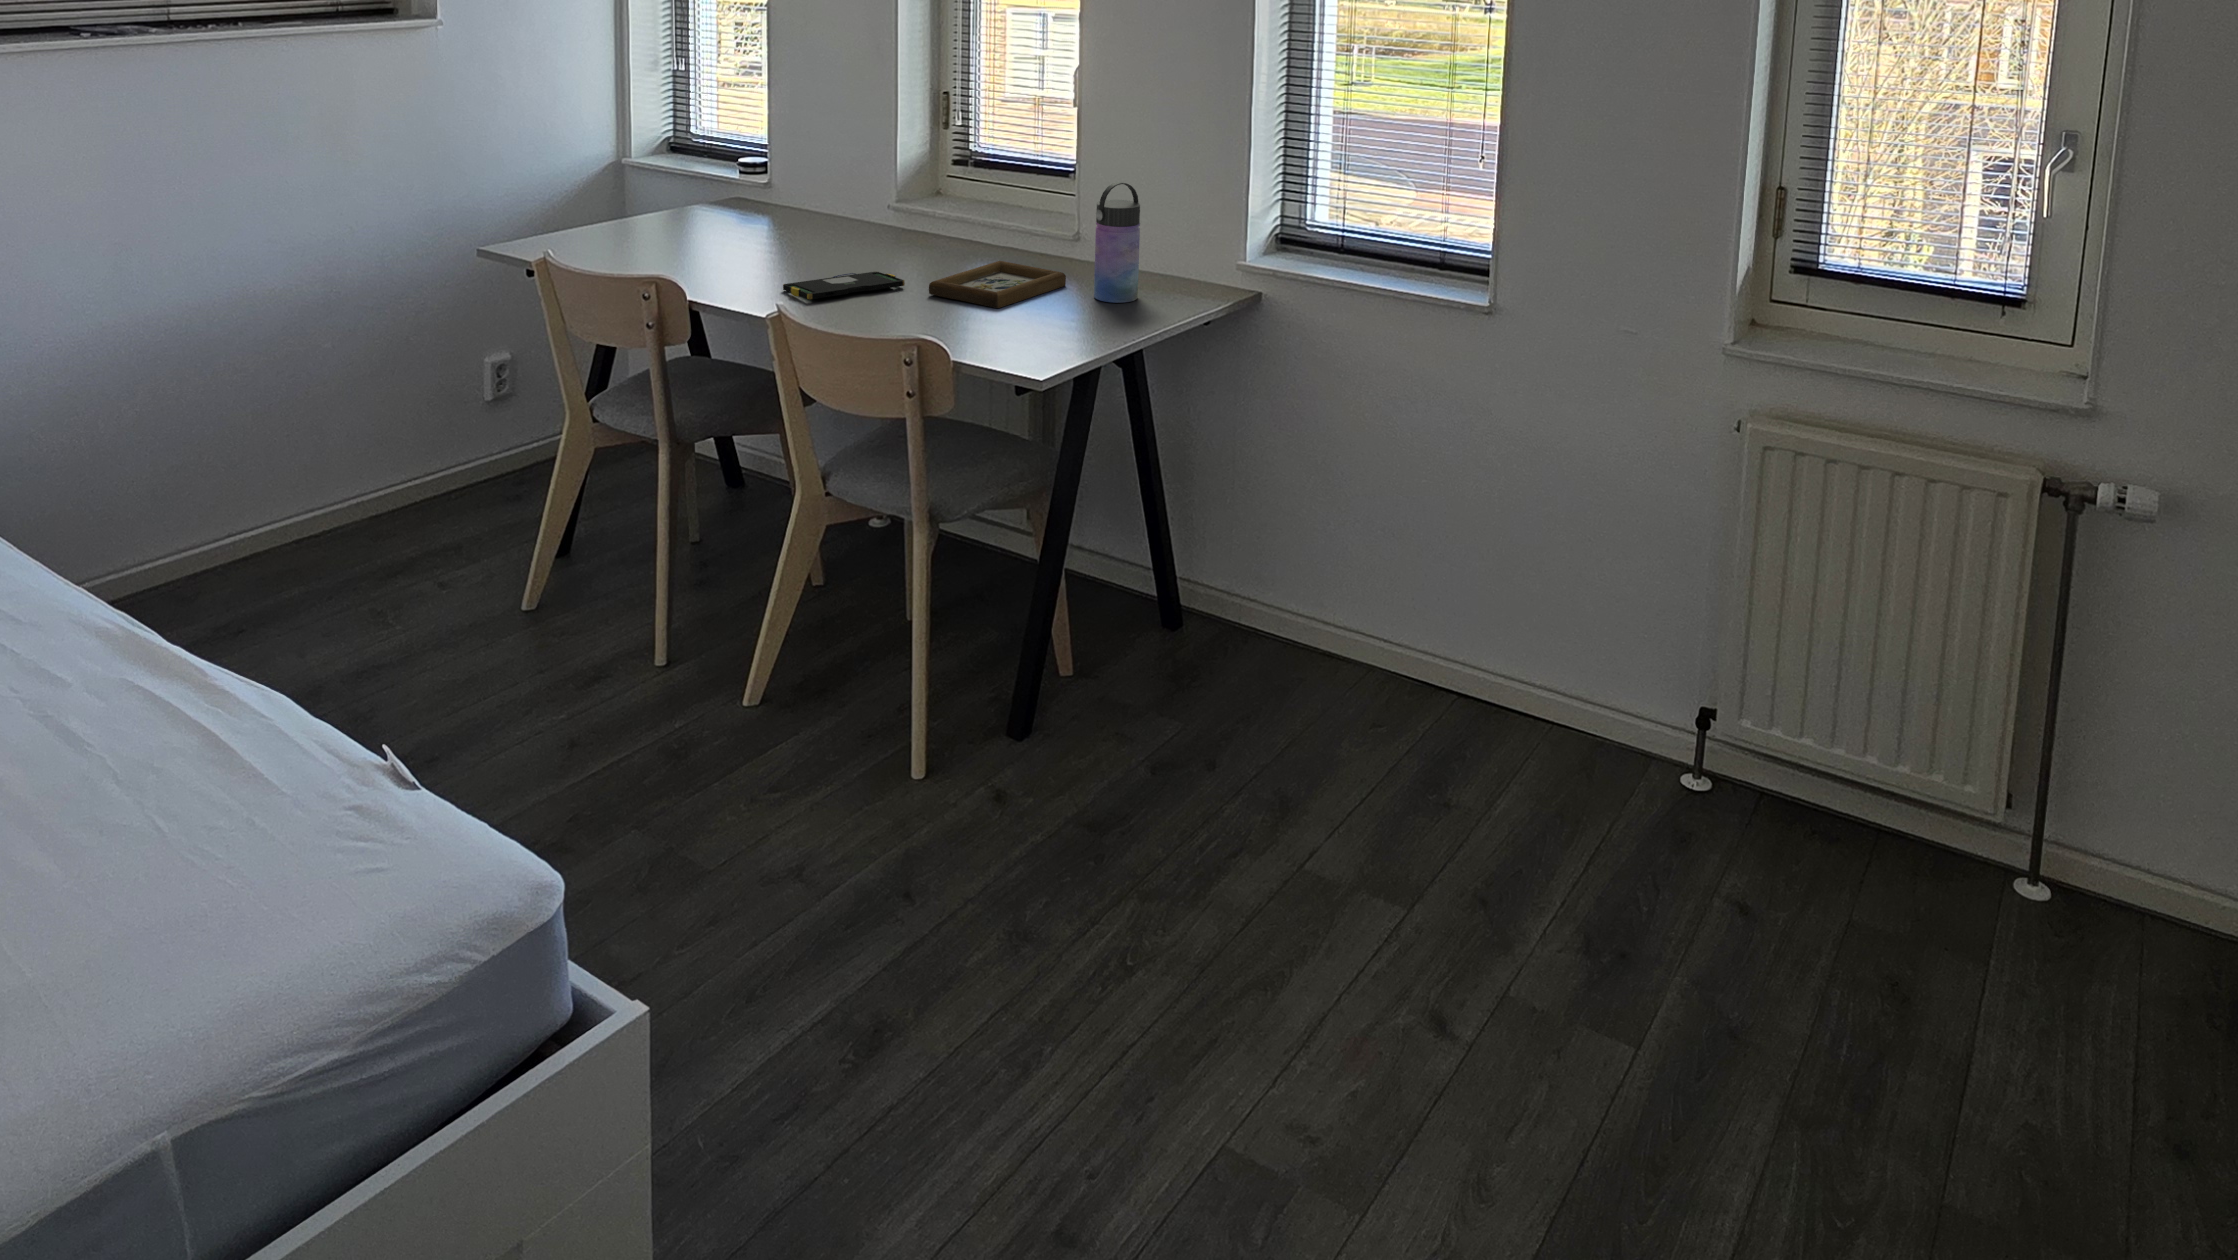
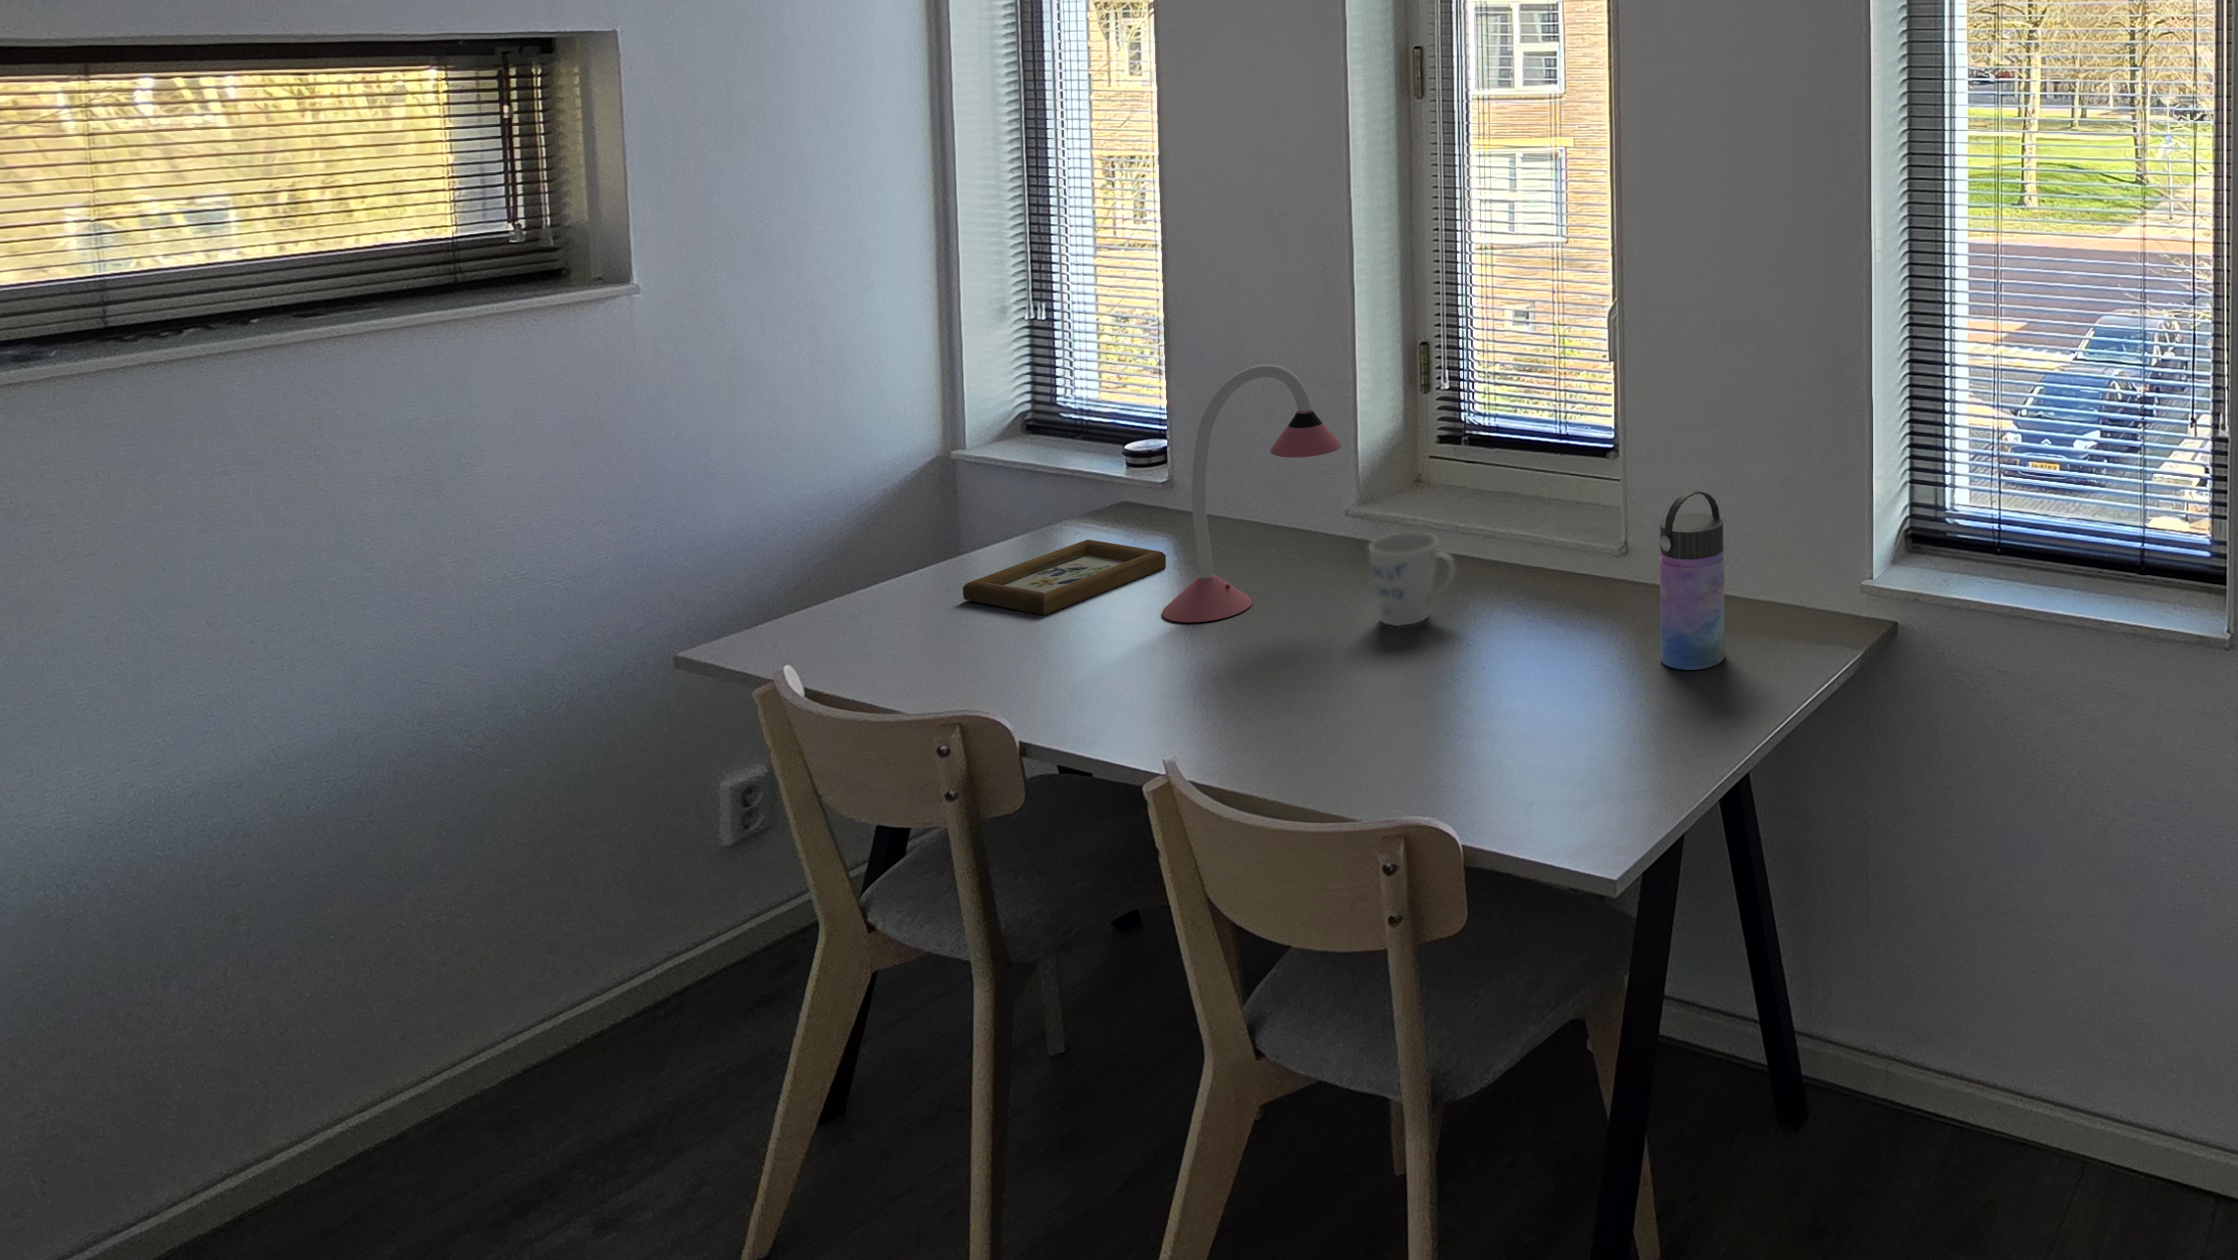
desk lamp: none [767,88,887,258] -> present [1162,364,1341,622]
mug: none [903,210,960,269] -> present [1369,533,1455,626]
picture frame: present [929,261,1066,308] -> present [963,540,1166,615]
tablet: present [783,272,905,299] -> none [1181,642,1374,716]

